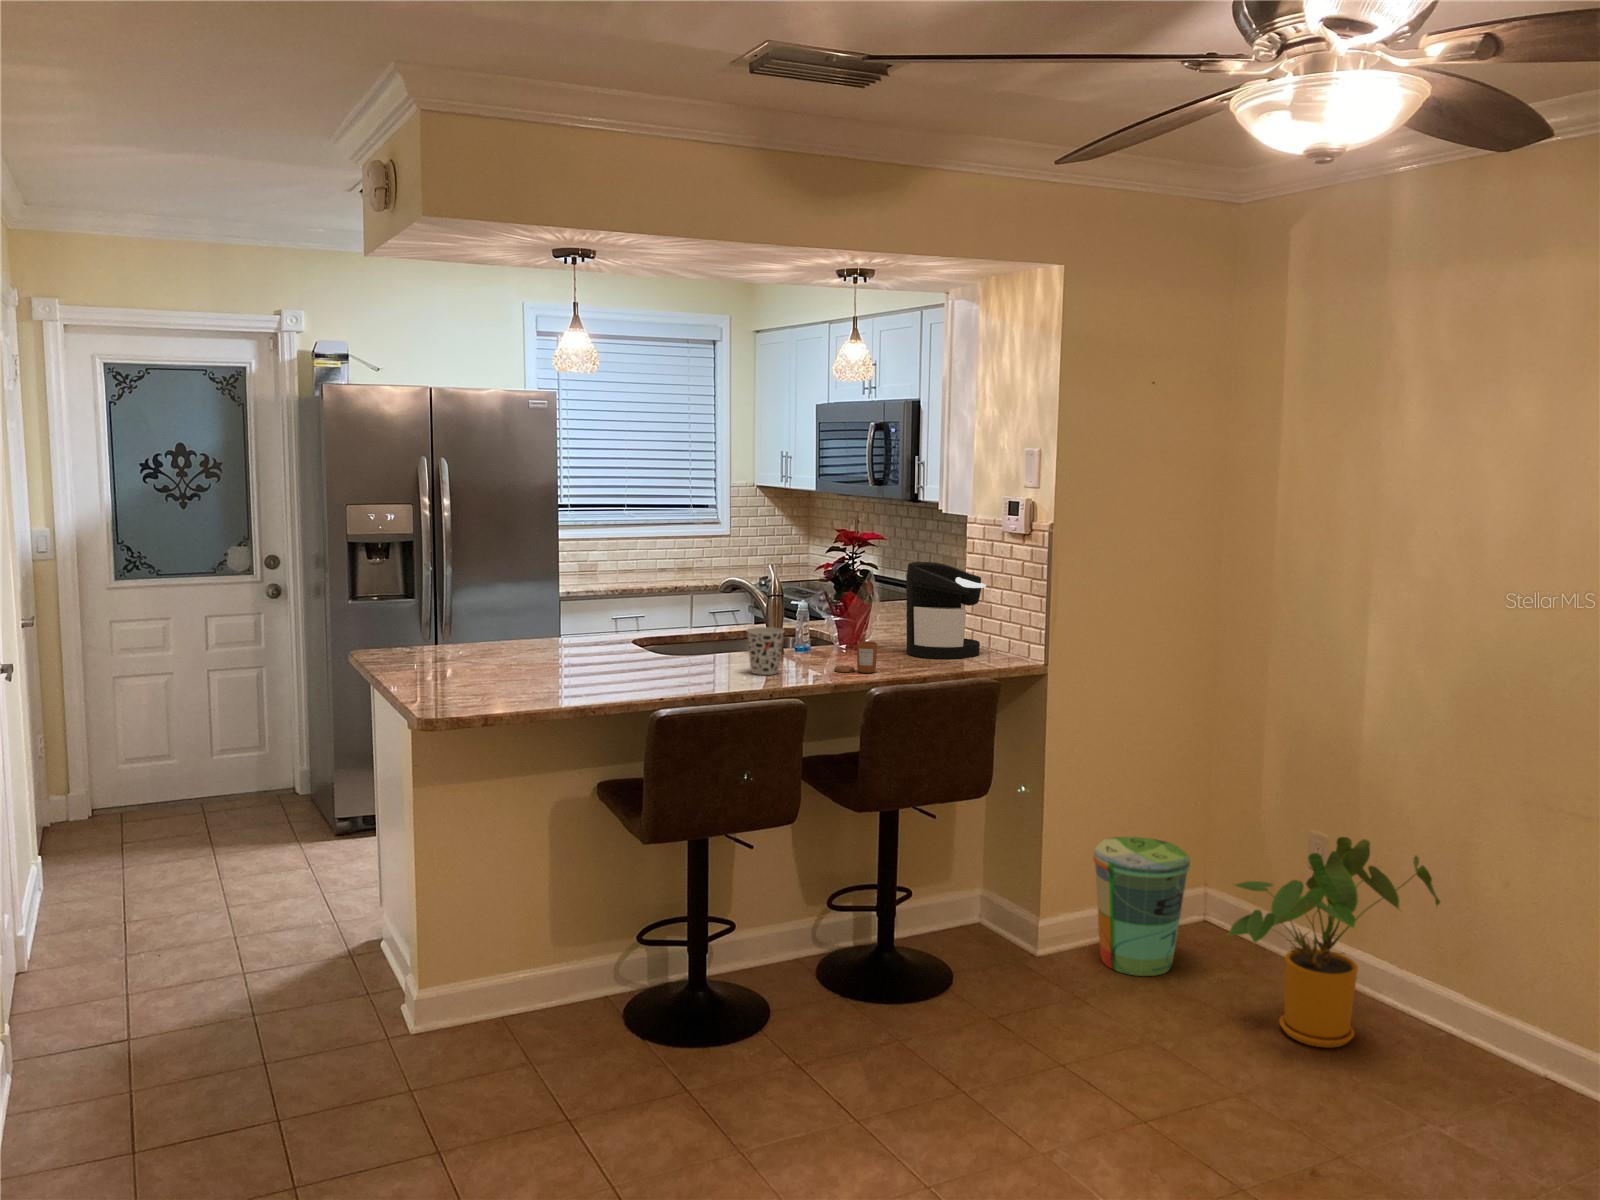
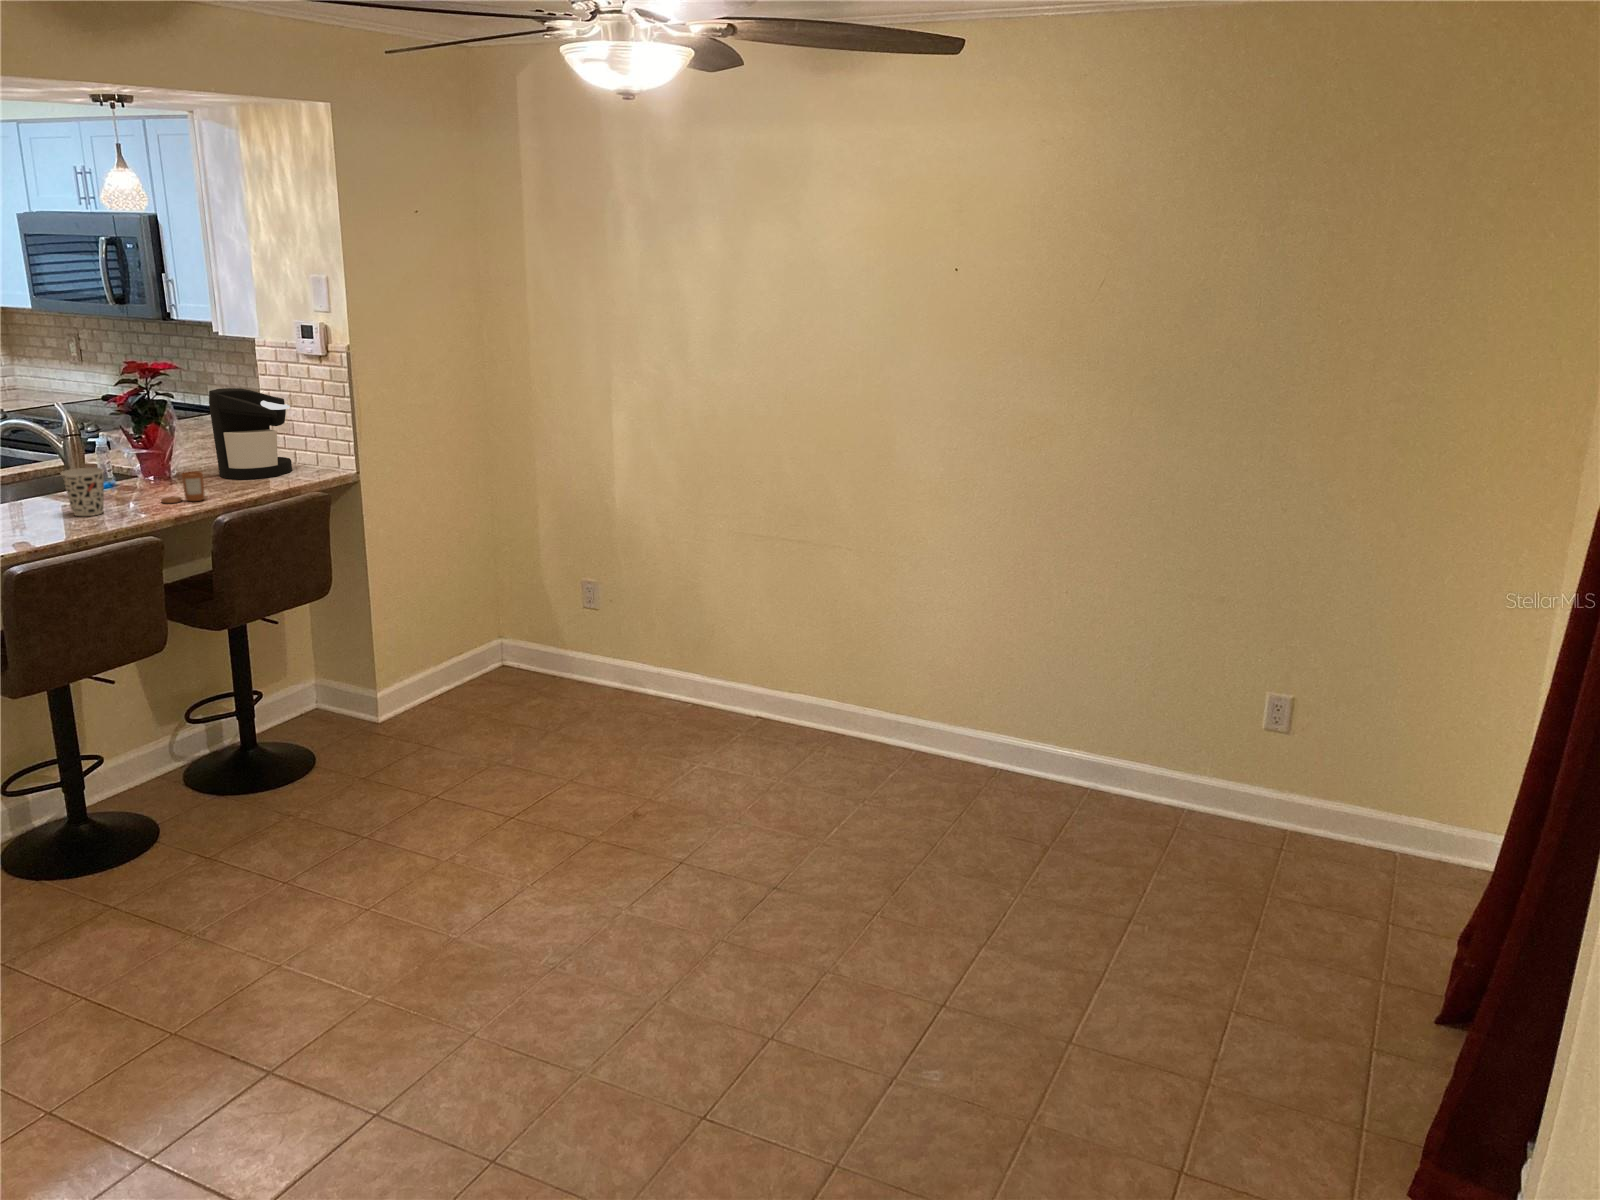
trash can: present [1093,837,1190,976] -> none [419,608,500,720]
house plant: present [1228,837,1440,1048] -> none [539,580,686,738]

